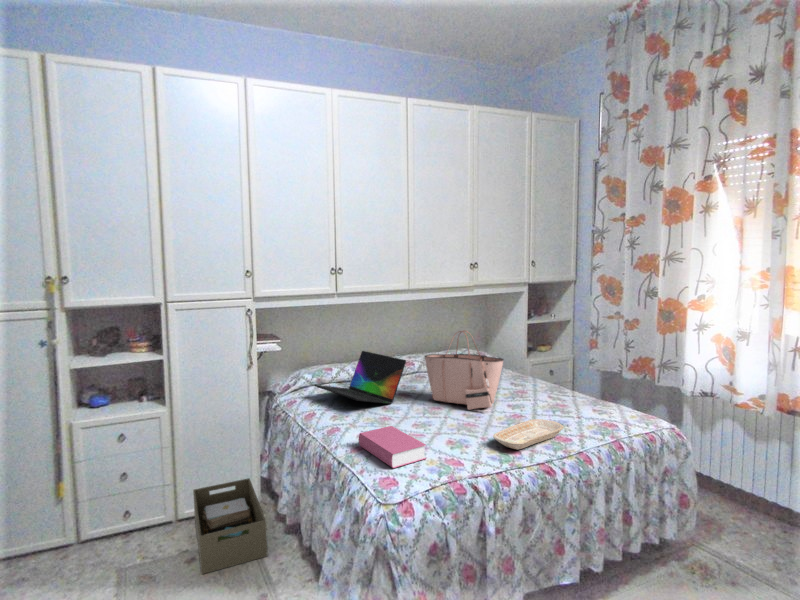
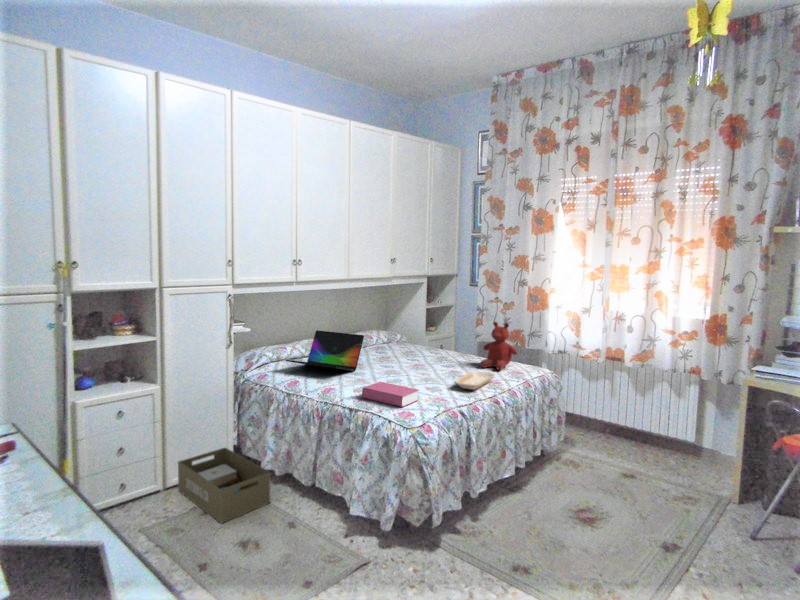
tote bag: present [425,331,504,410] -> none [378,310,442,371]
teddy bear: none [559,349,614,419] -> present [481,322,517,370]

